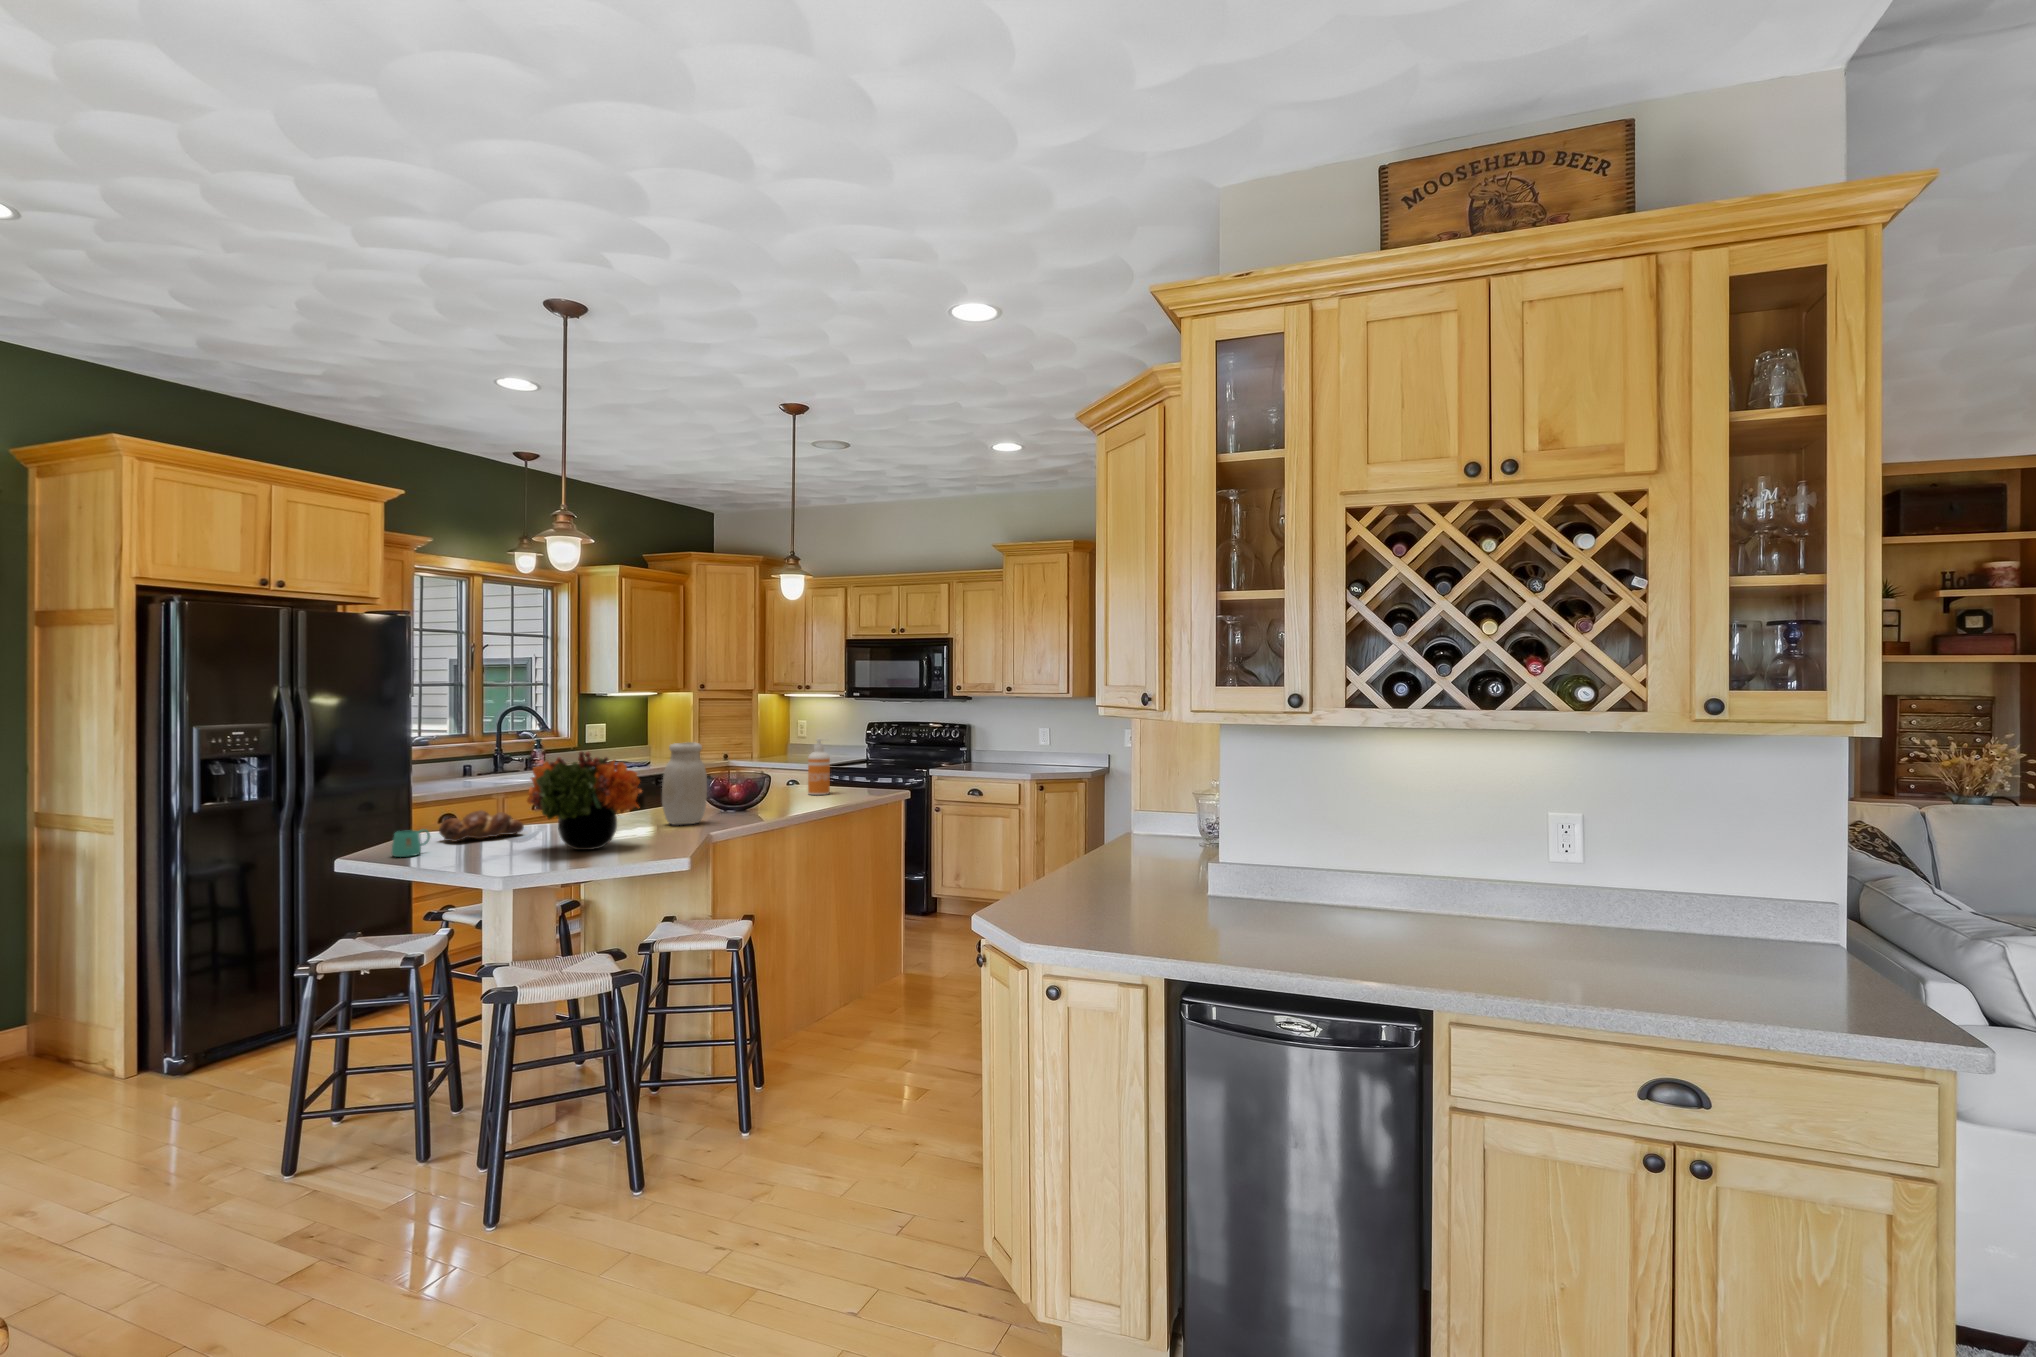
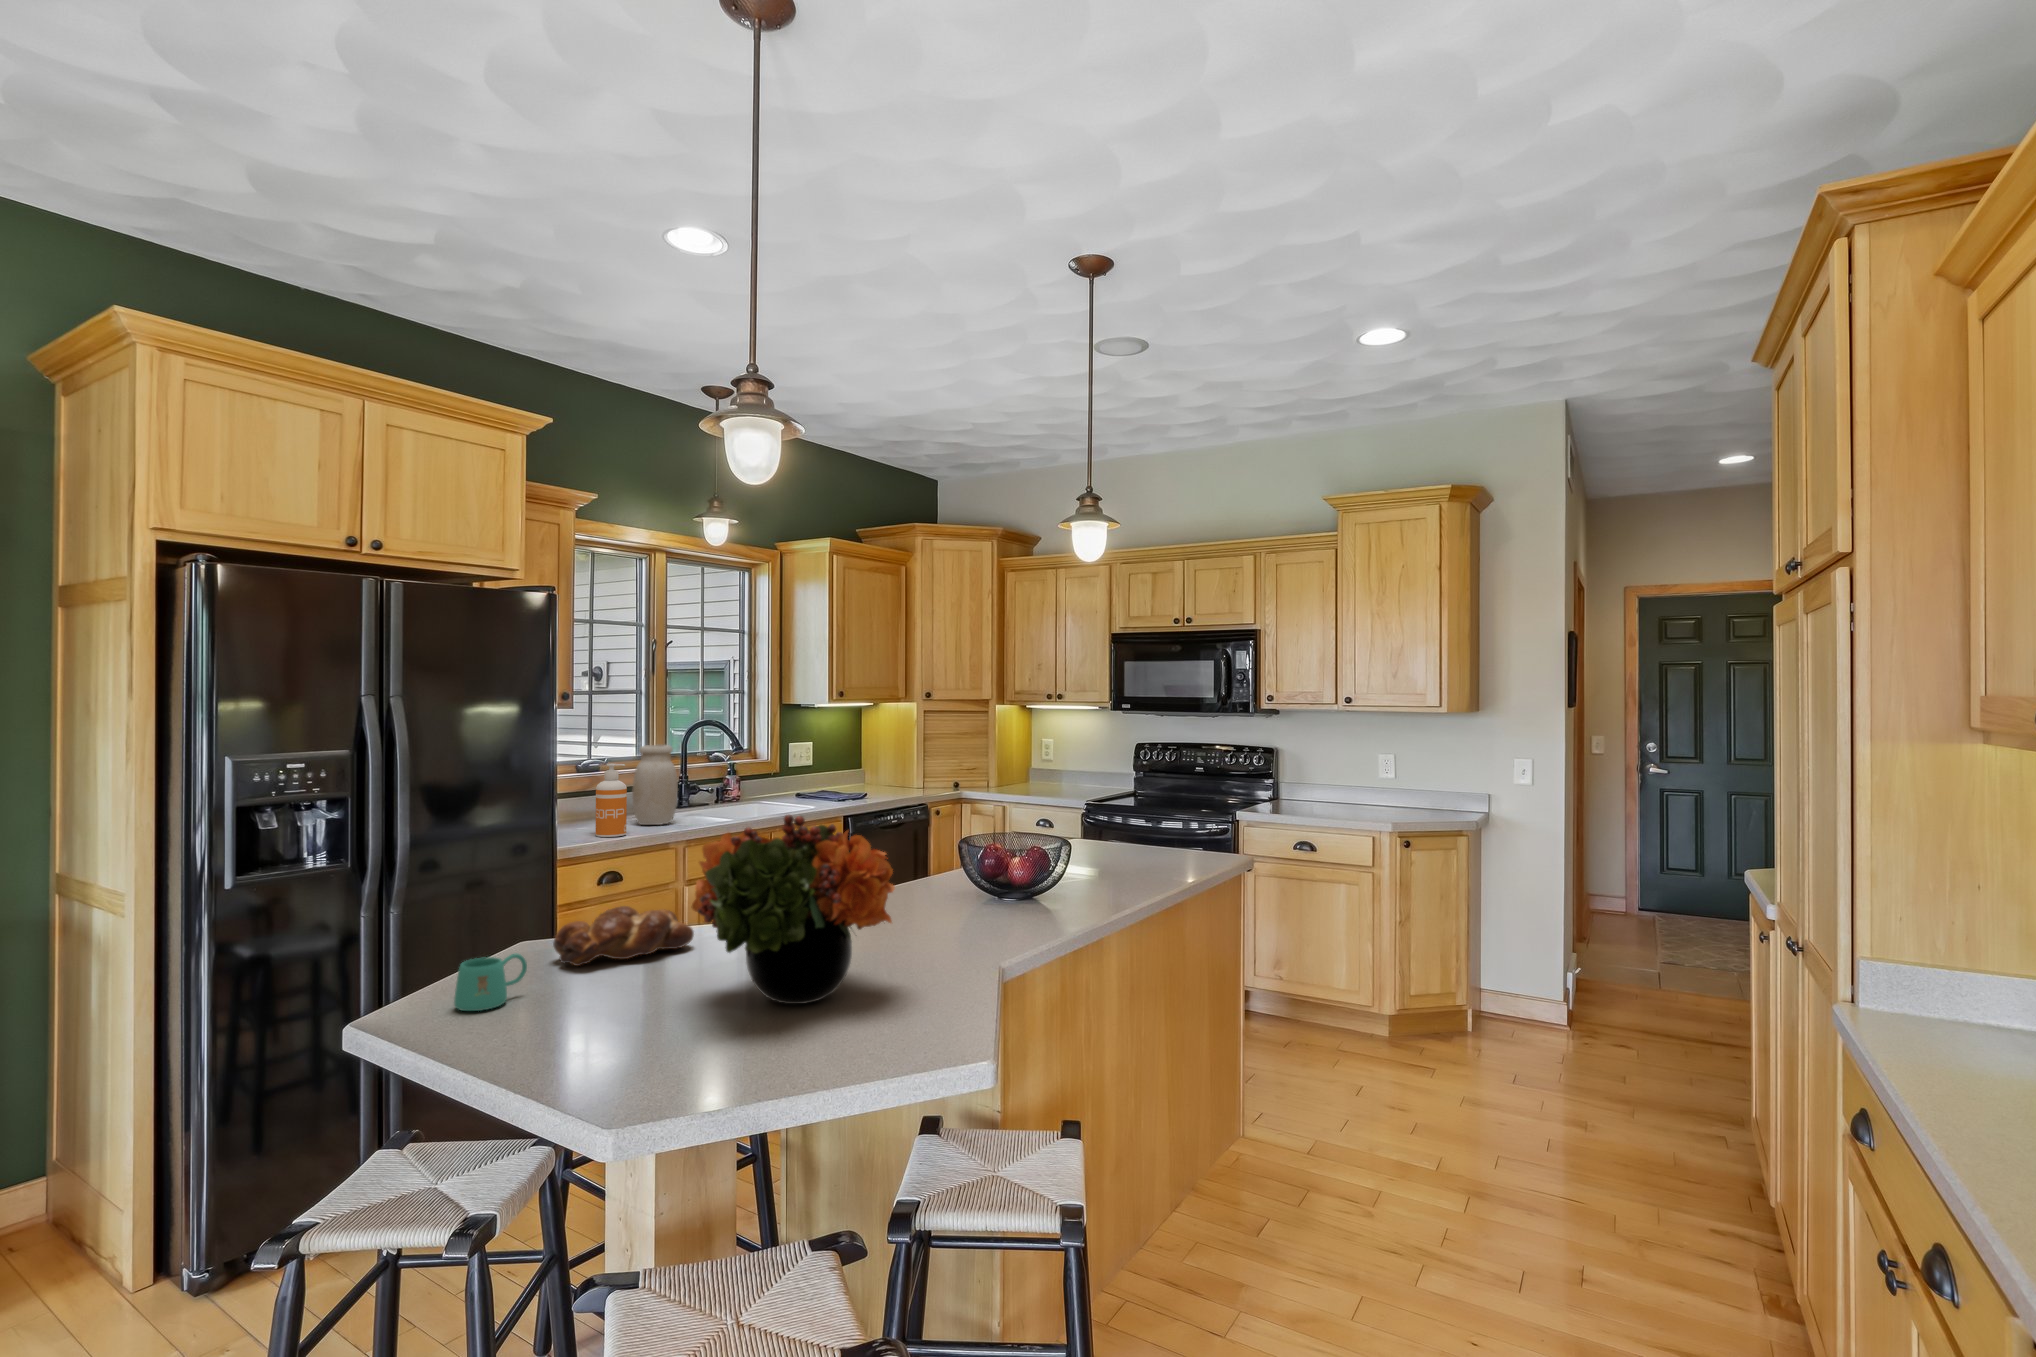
soap dispenser: present [808,739,830,795] -> present [595,763,627,837]
jar: present [662,742,707,825] -> present [632,745,678,825]

